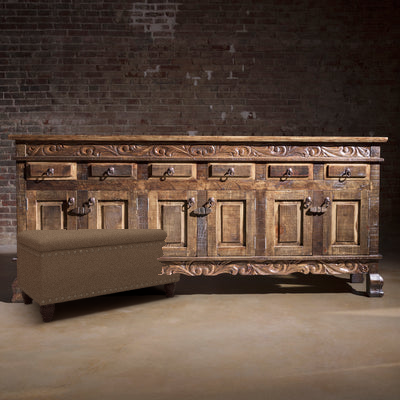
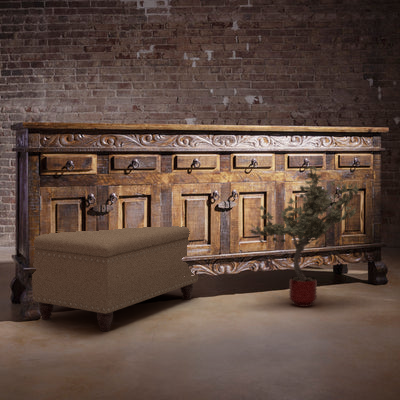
potted tree: none [207,170,329,317] -> present [249,166,358,307]

